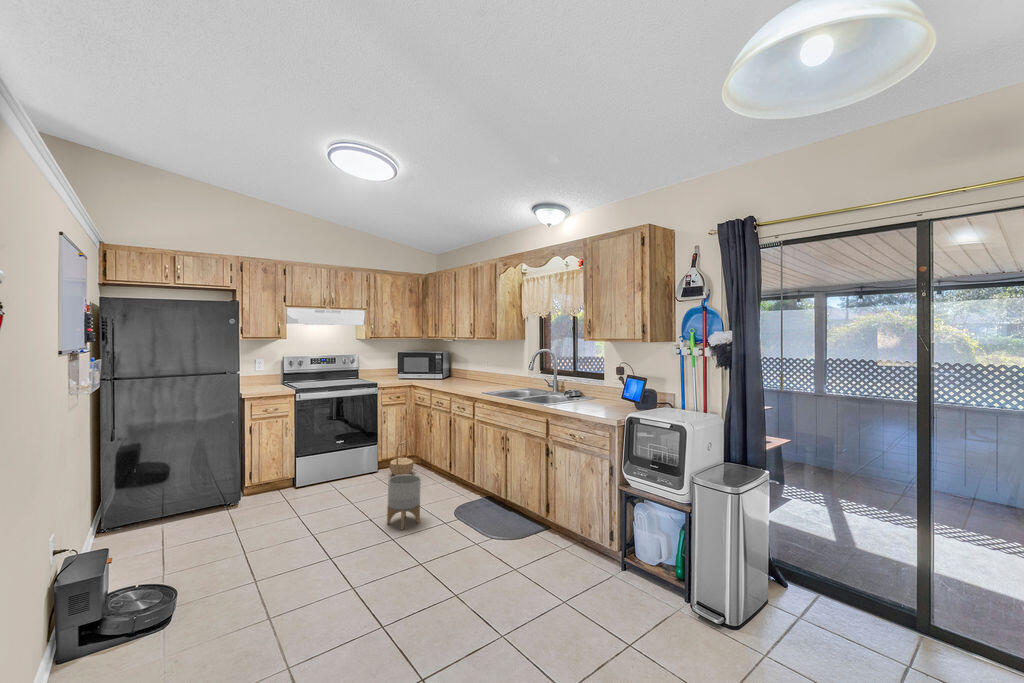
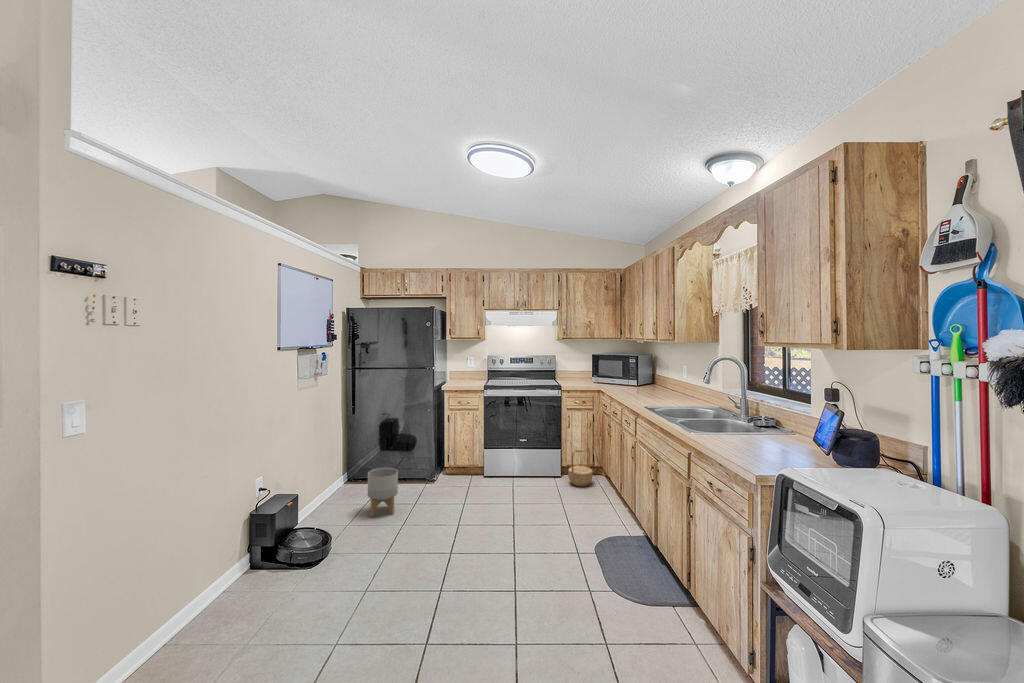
planter: present [387,474,421,529] -> present [368,468,398,517]

